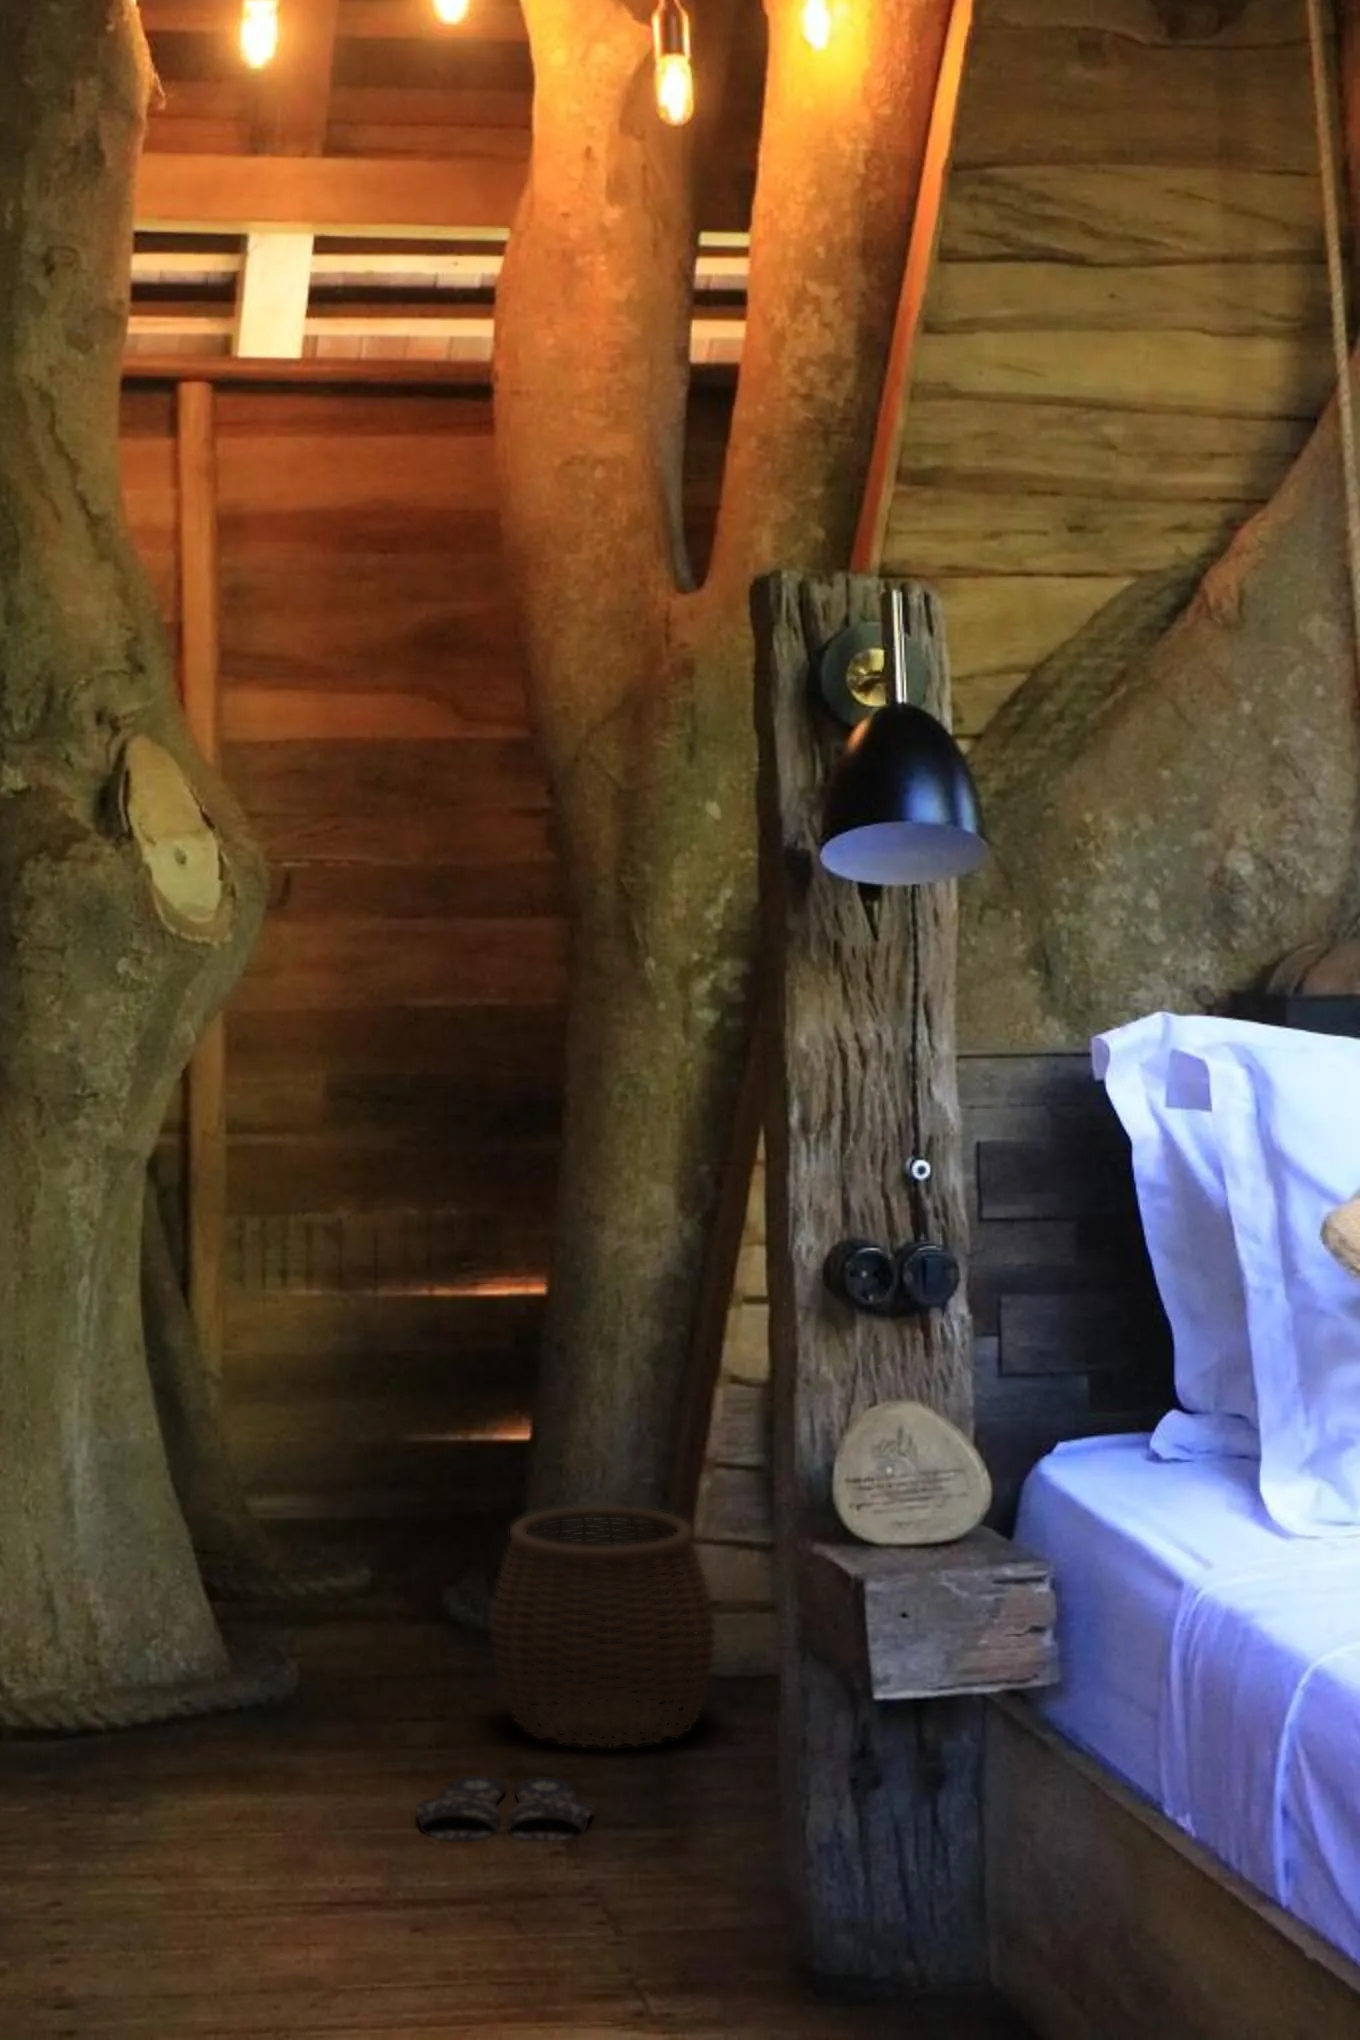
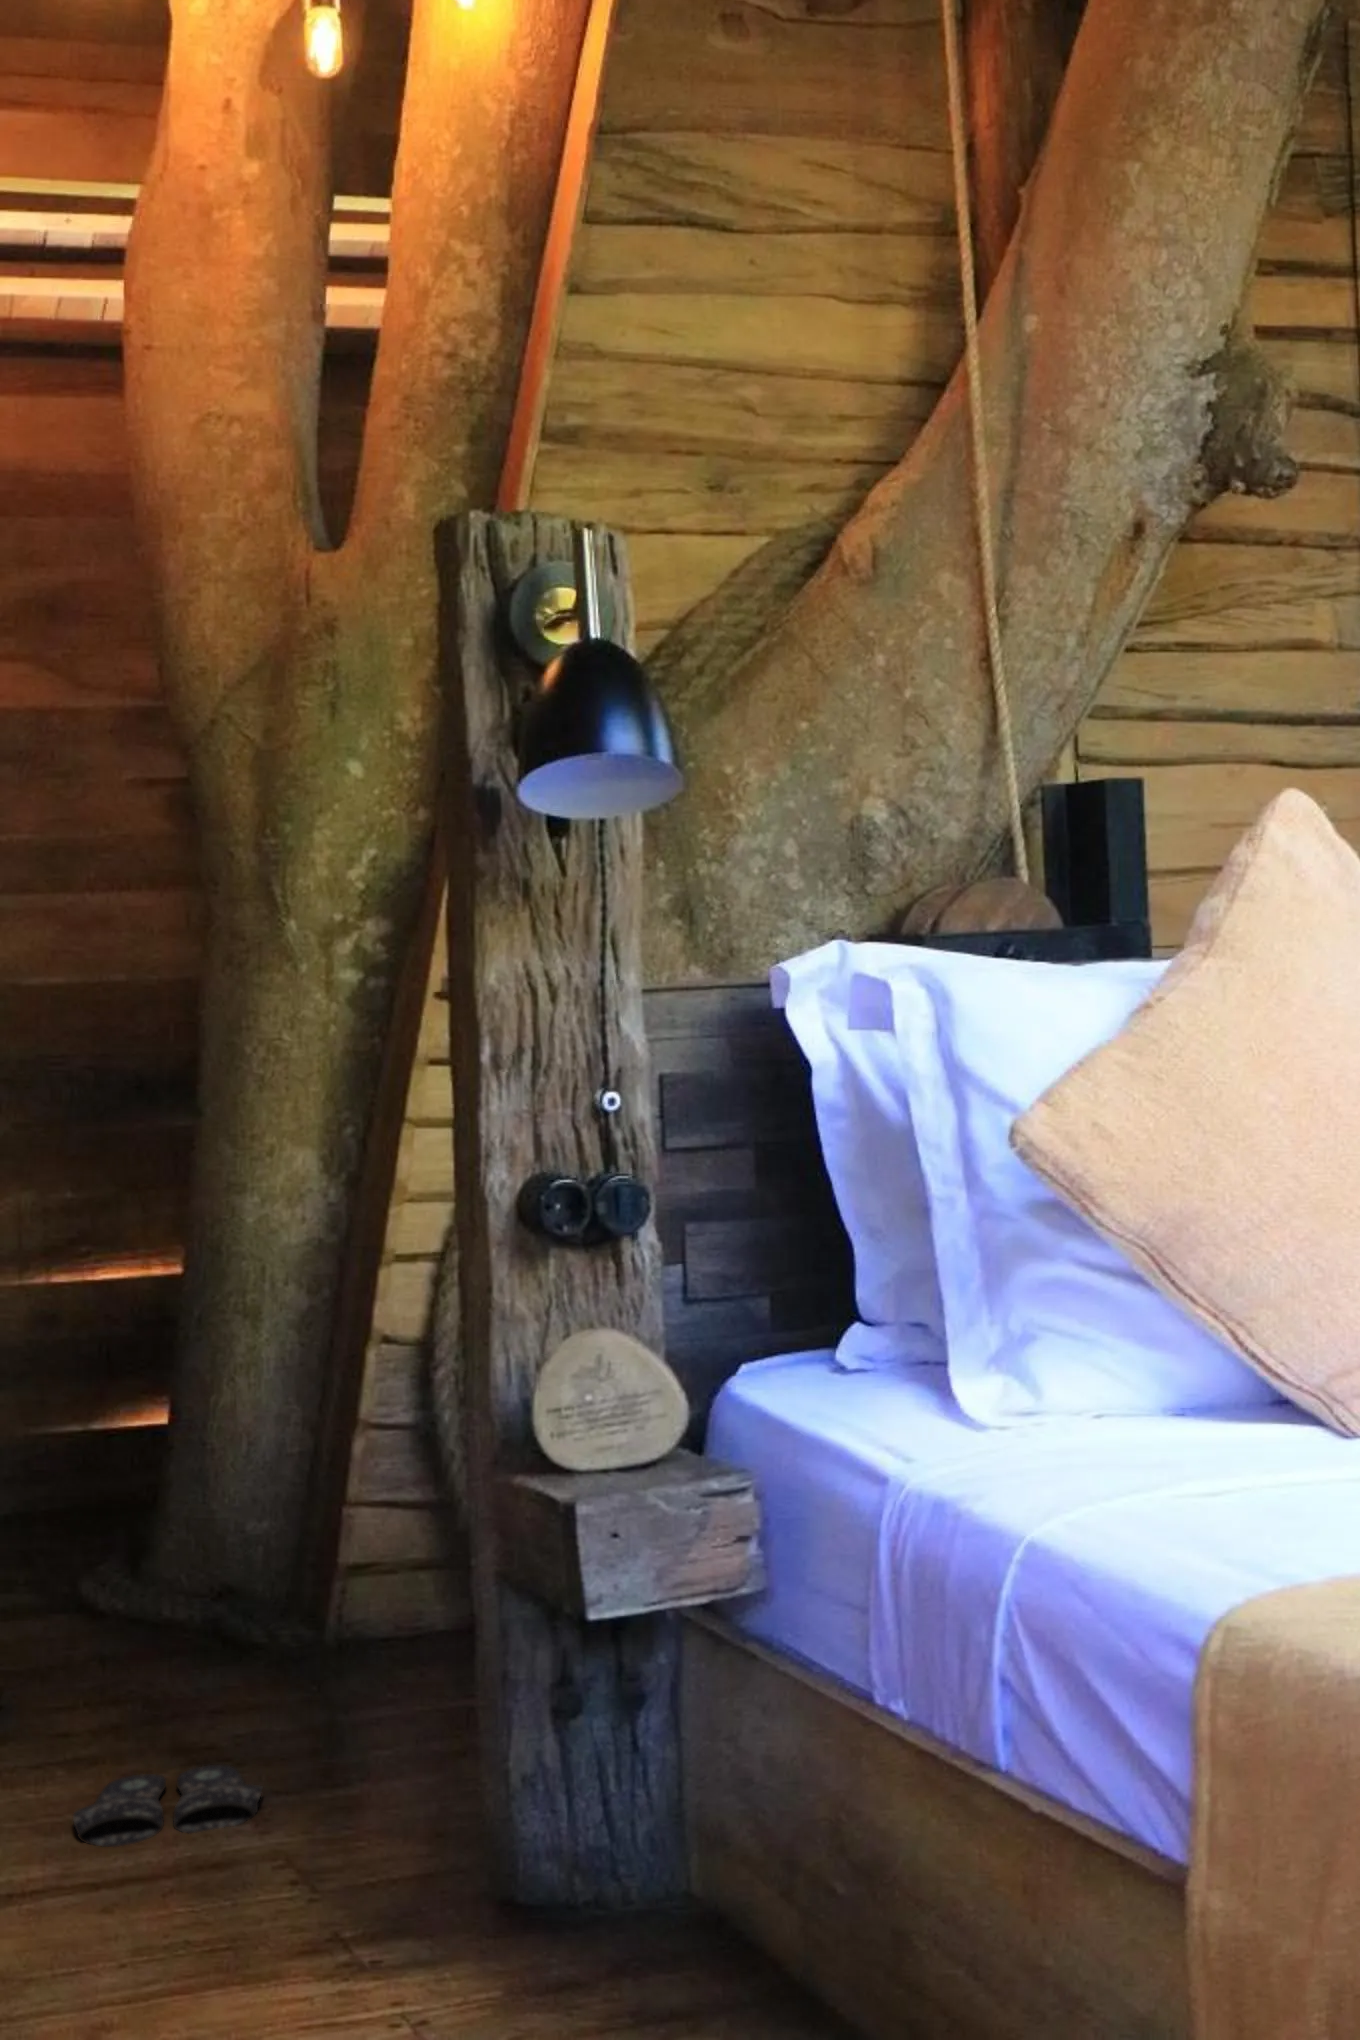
woven basket: present [492,1506,716,1747] -> none [140,1481,377,1732]

